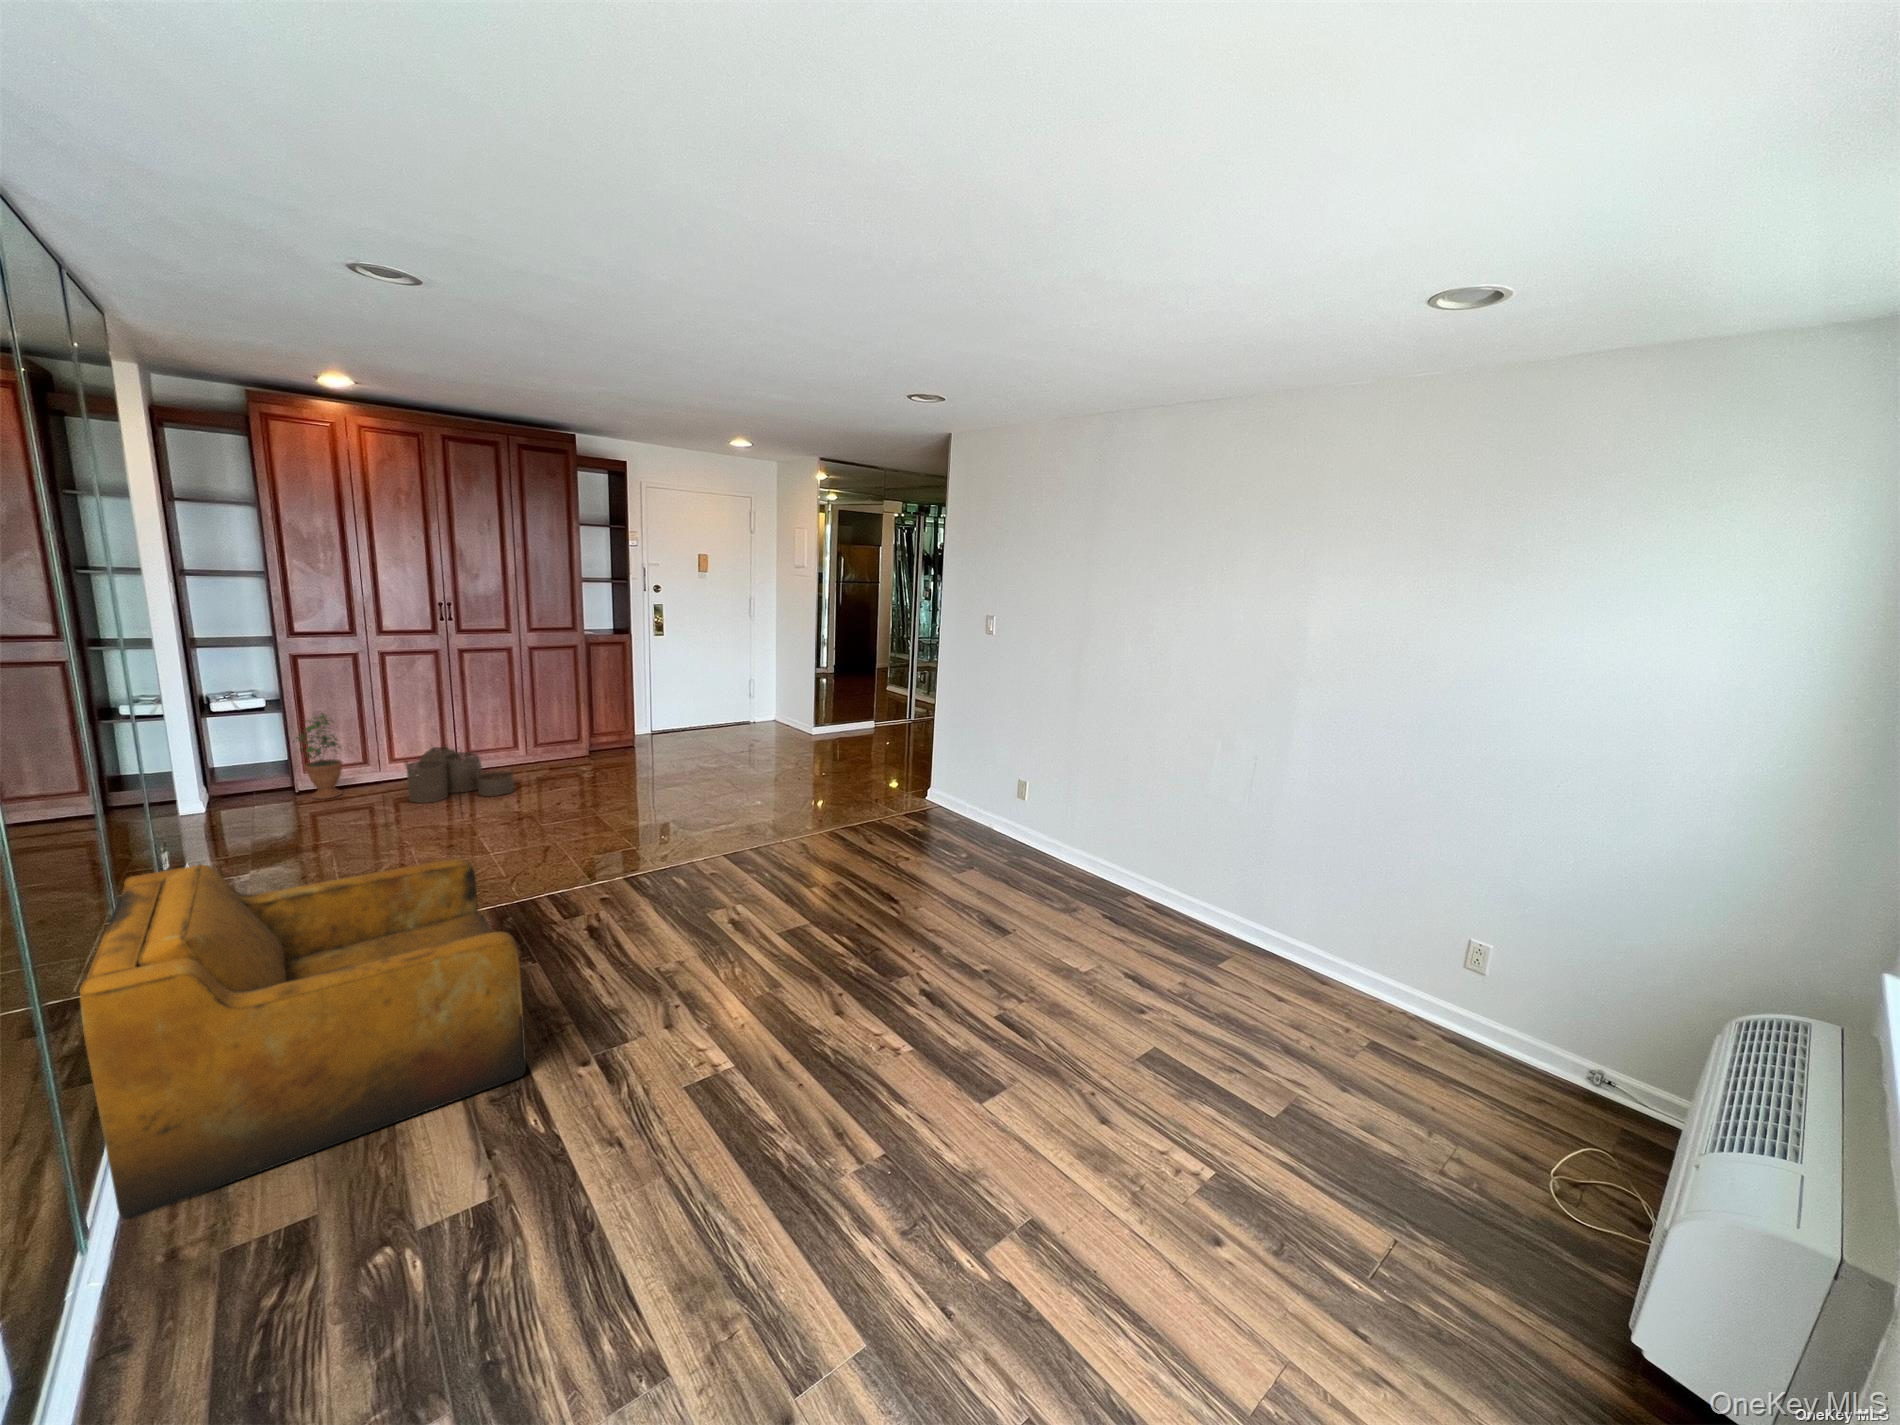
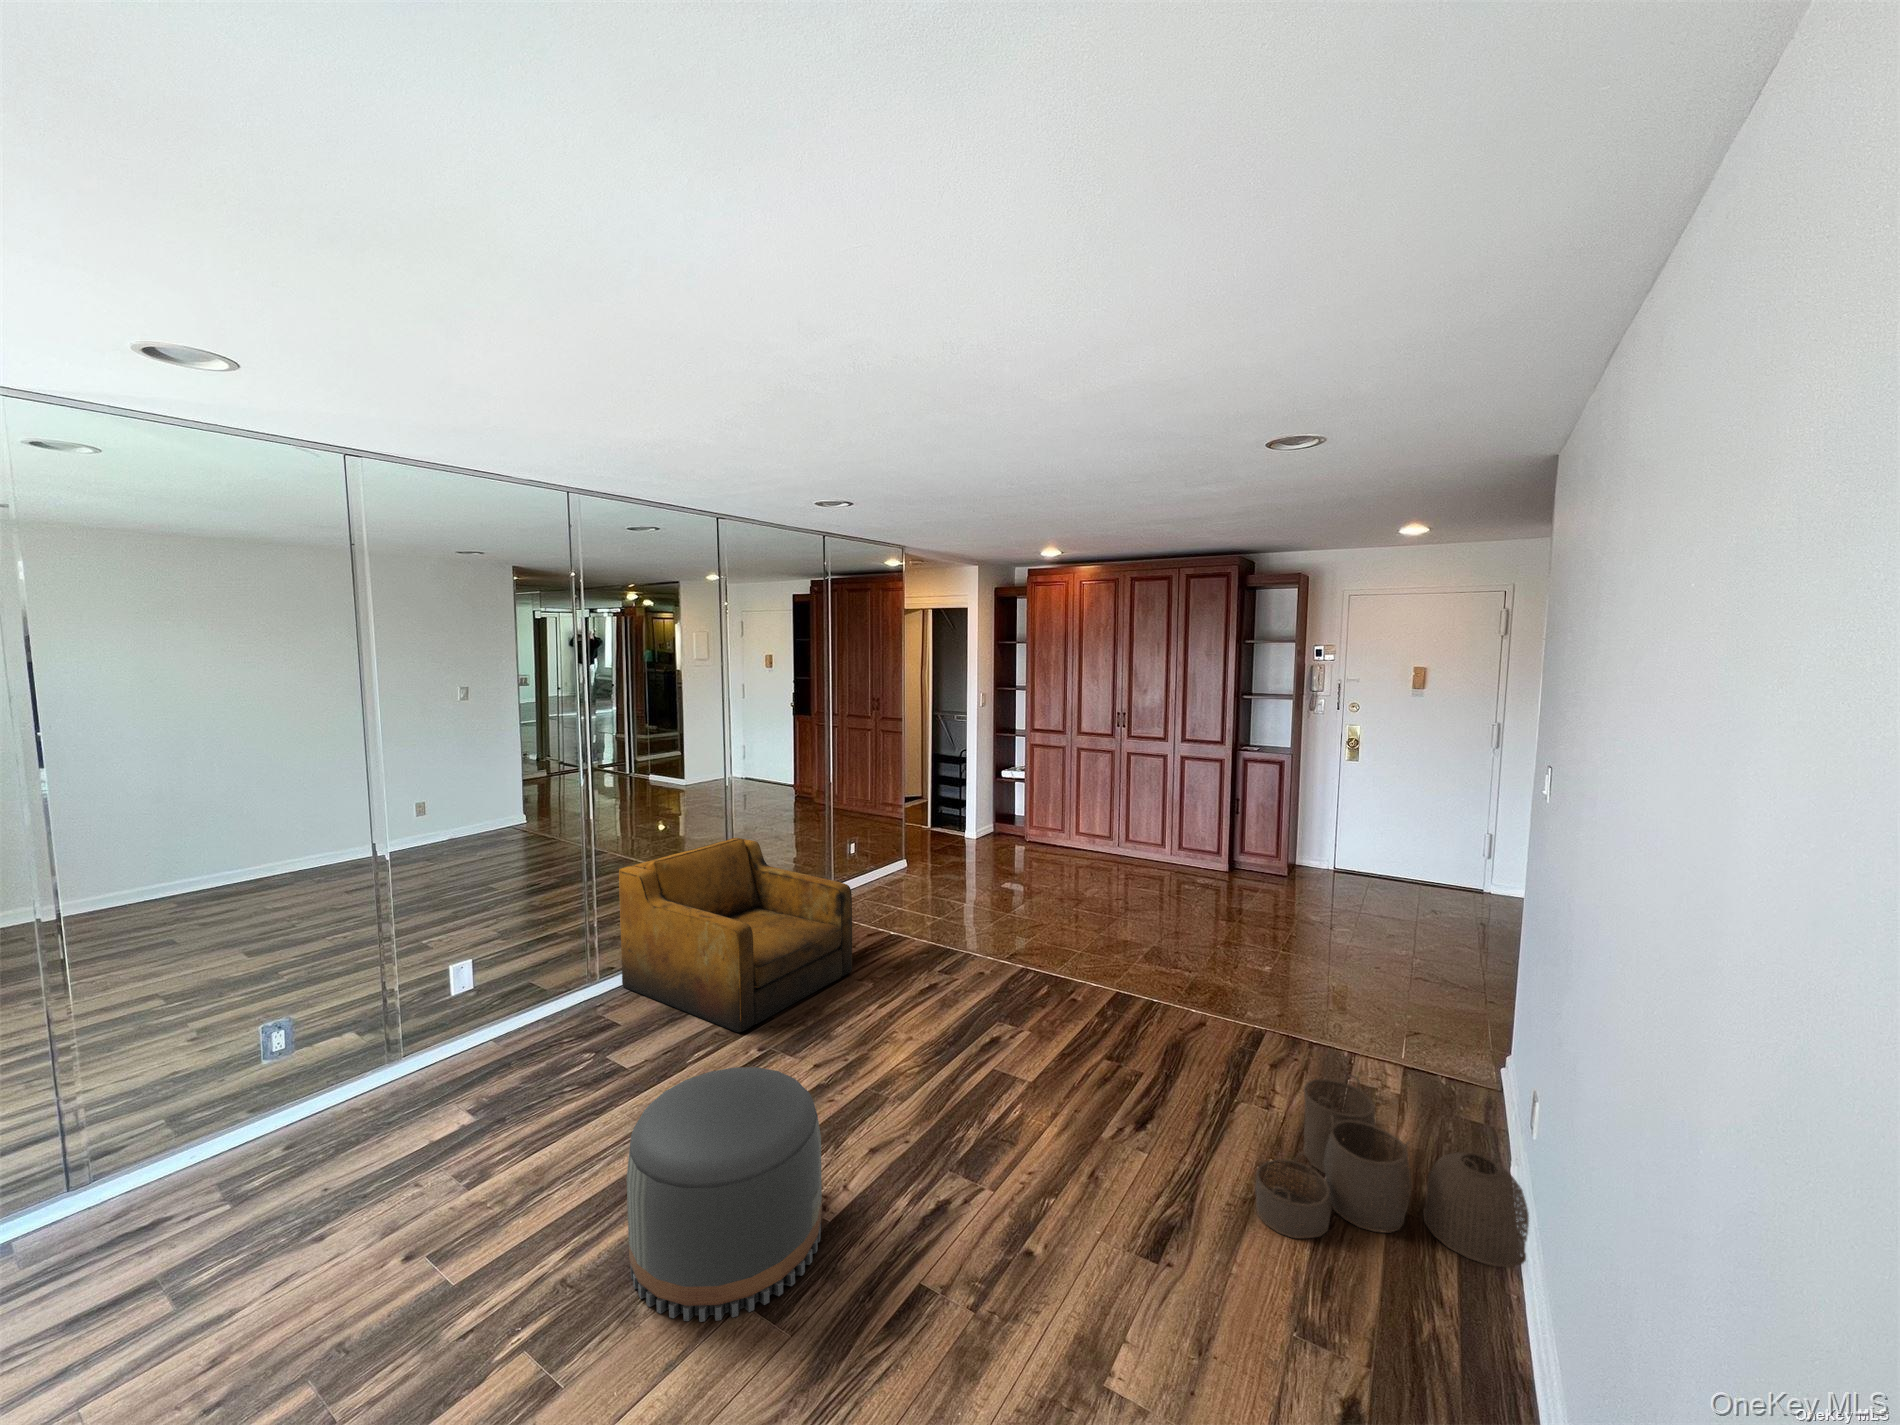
potted plant: present [296,713,342,799] -> none [1014,786,1041,850]
woven basket: present [405,747,514,803] -> present [1255,1075,1529,1268]
pouf: none [822,953,999,1177] -> present [627,1067,822,1322]

